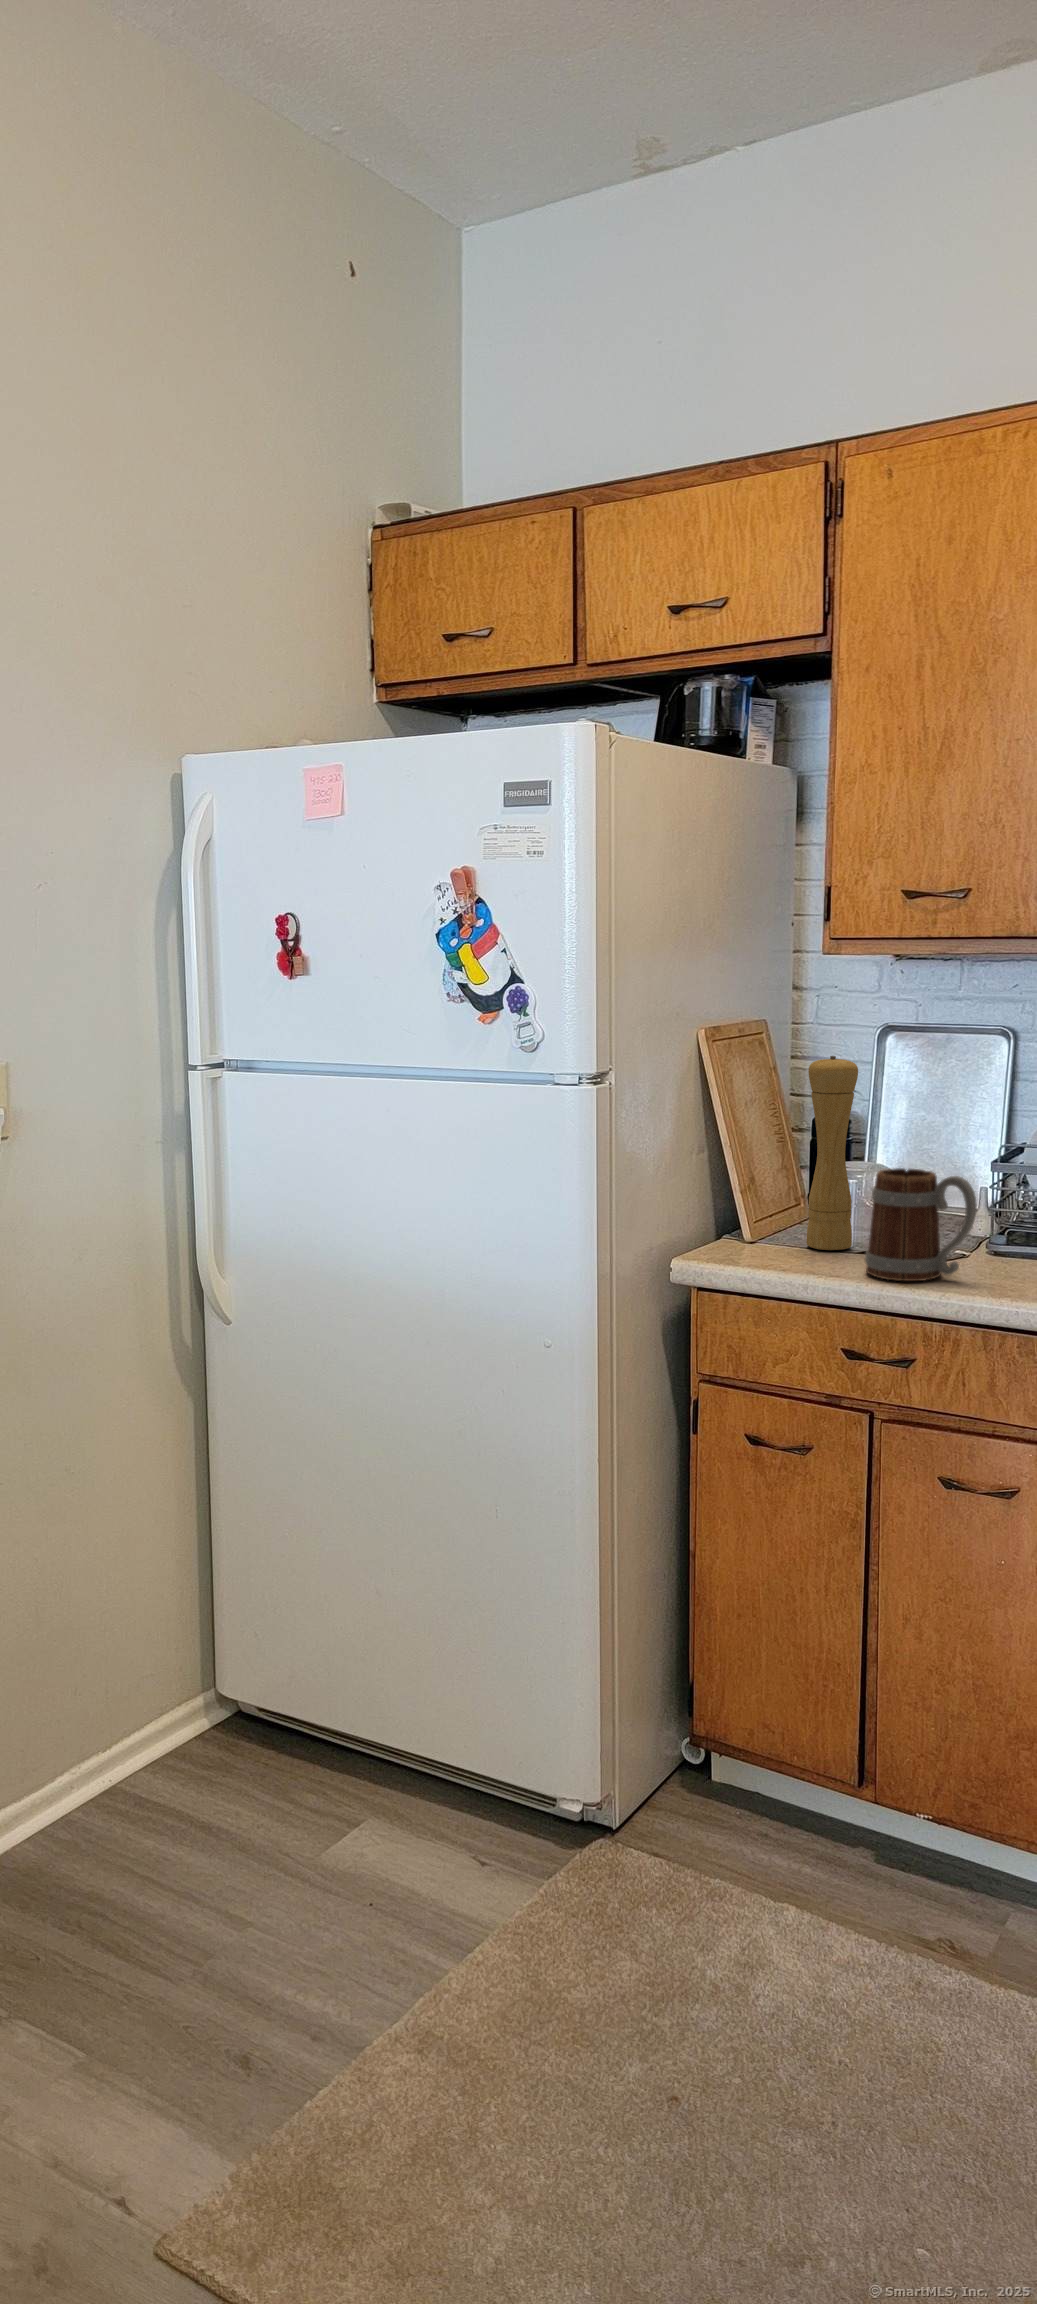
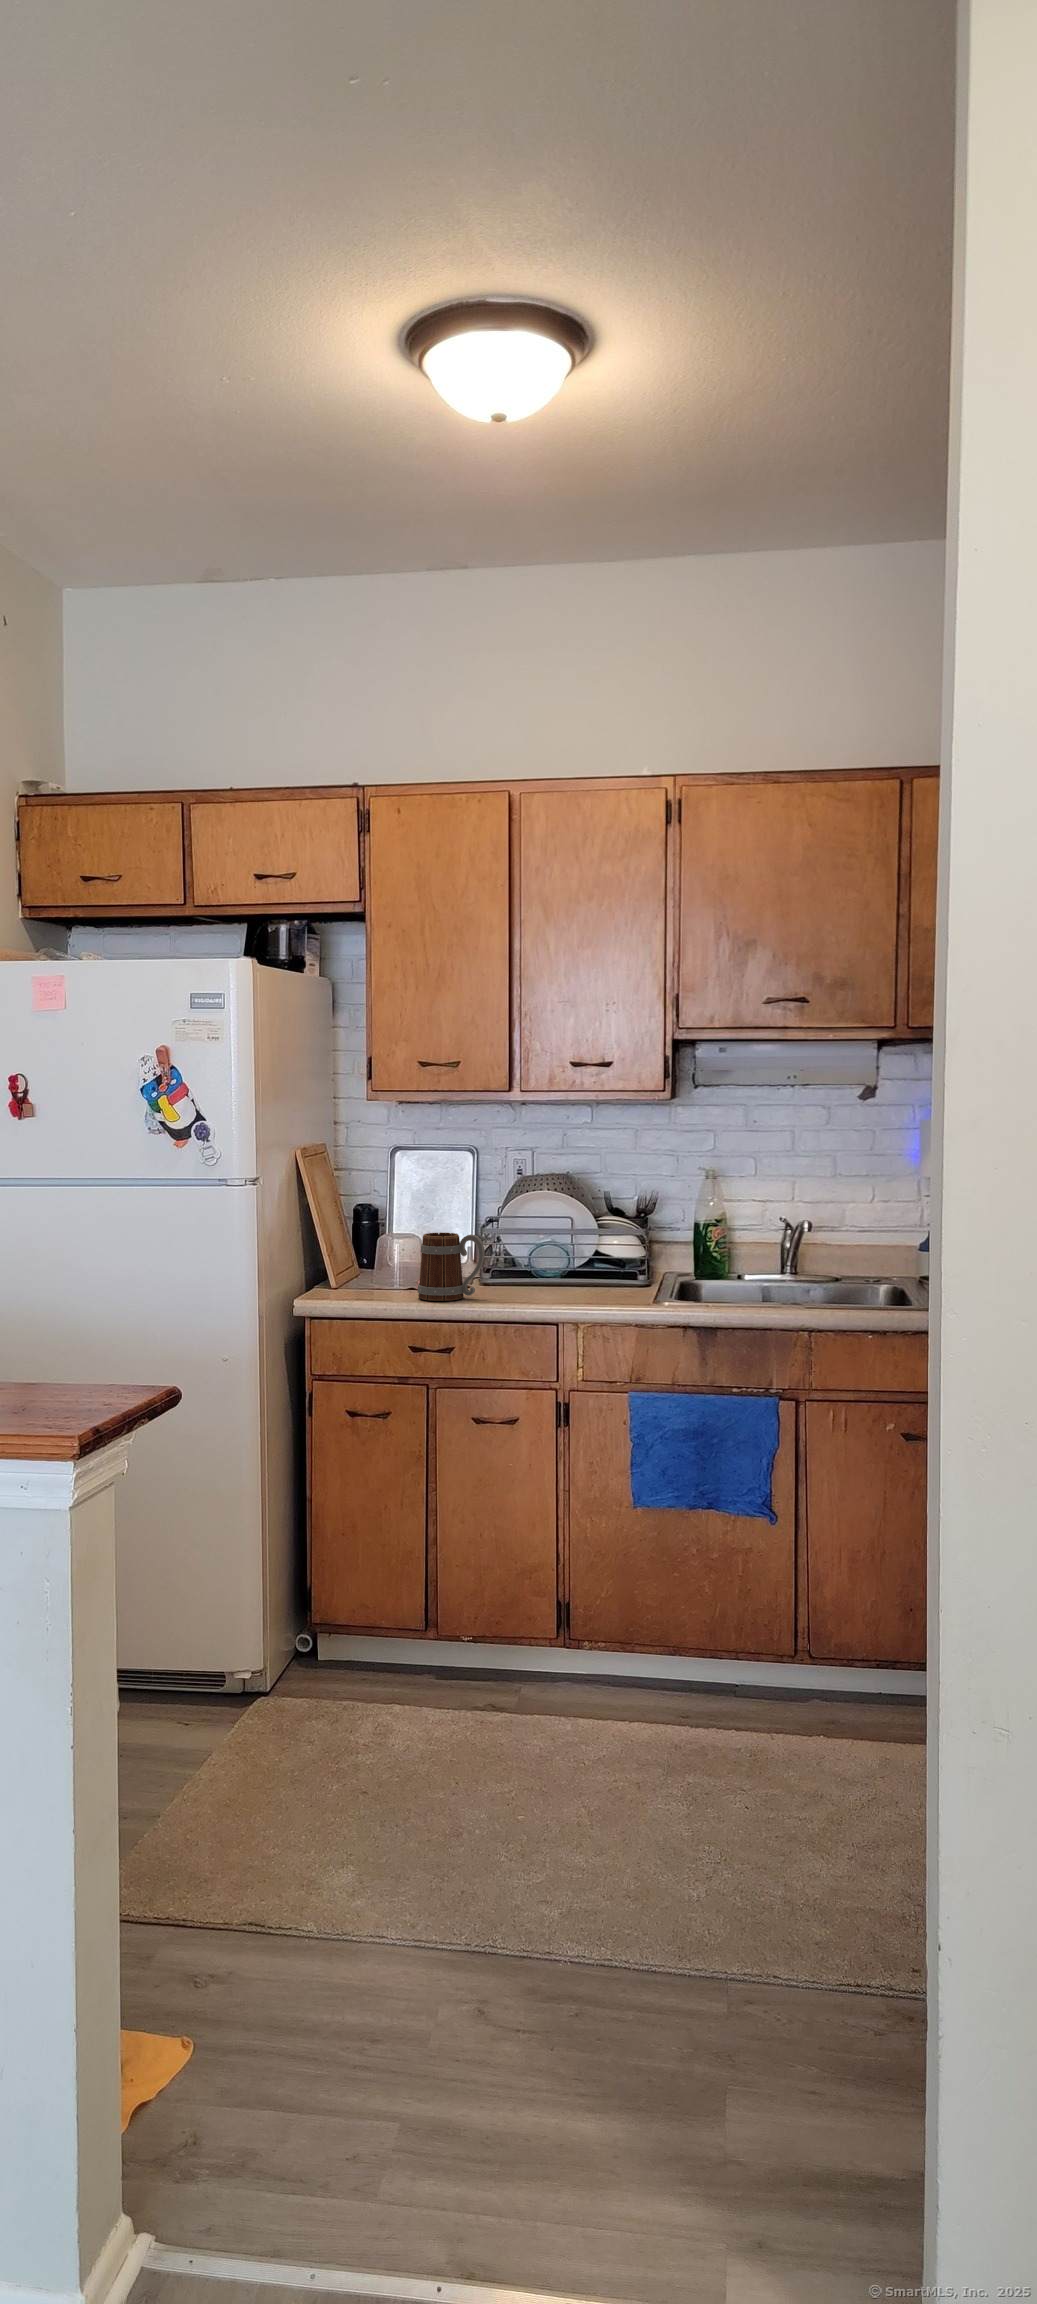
pepper mill: present [806,1056,858,1250] -> none [368,1165,399,1290]

